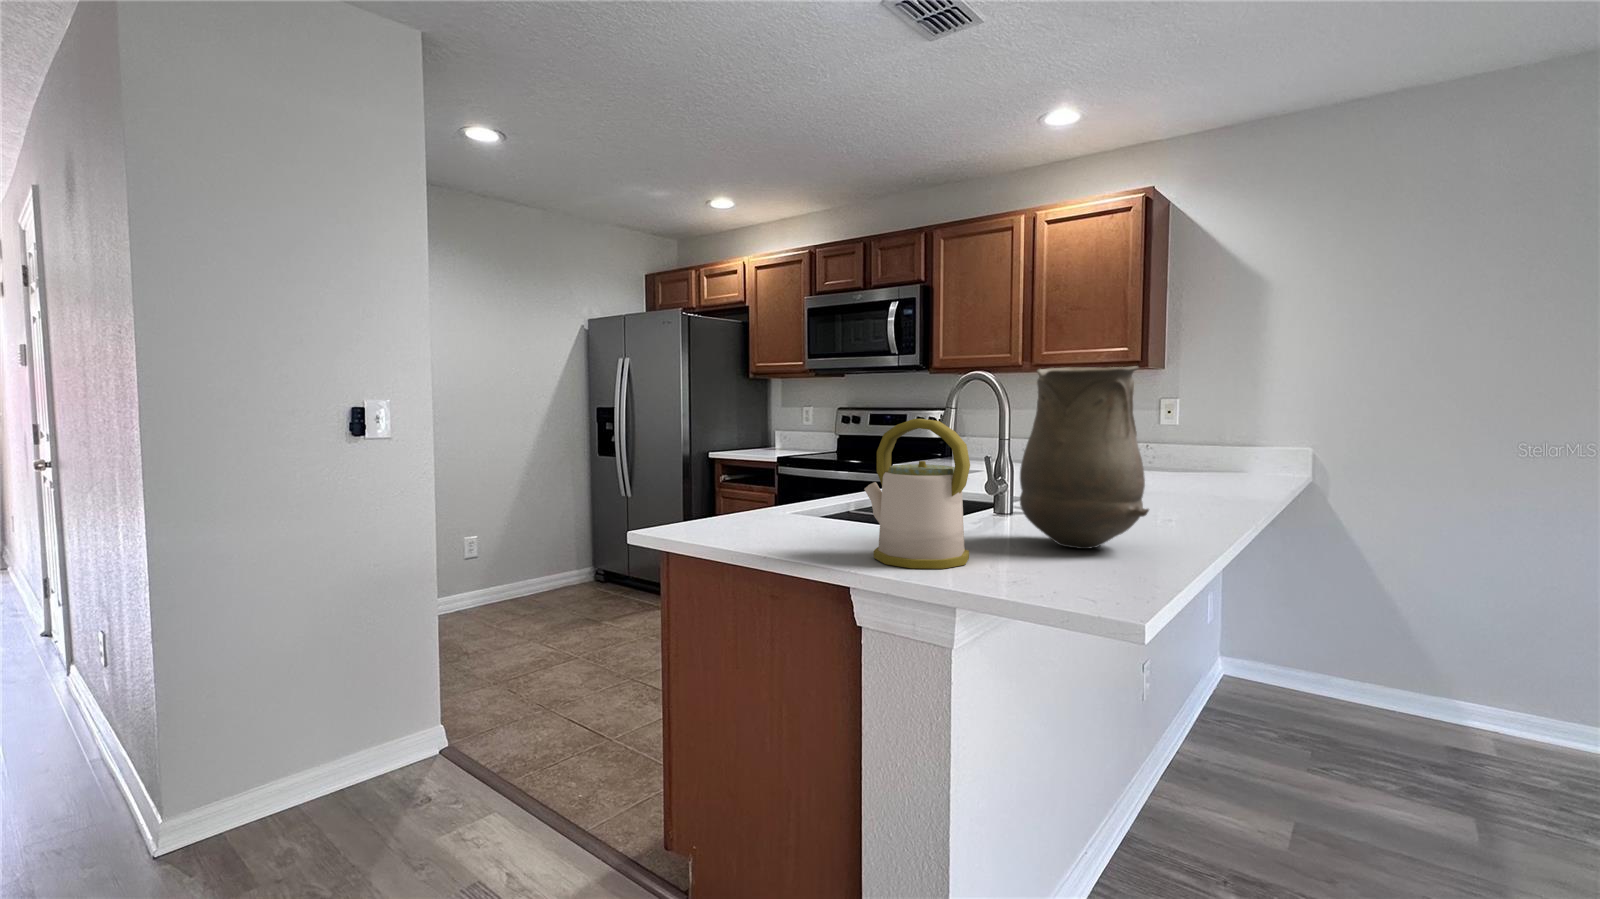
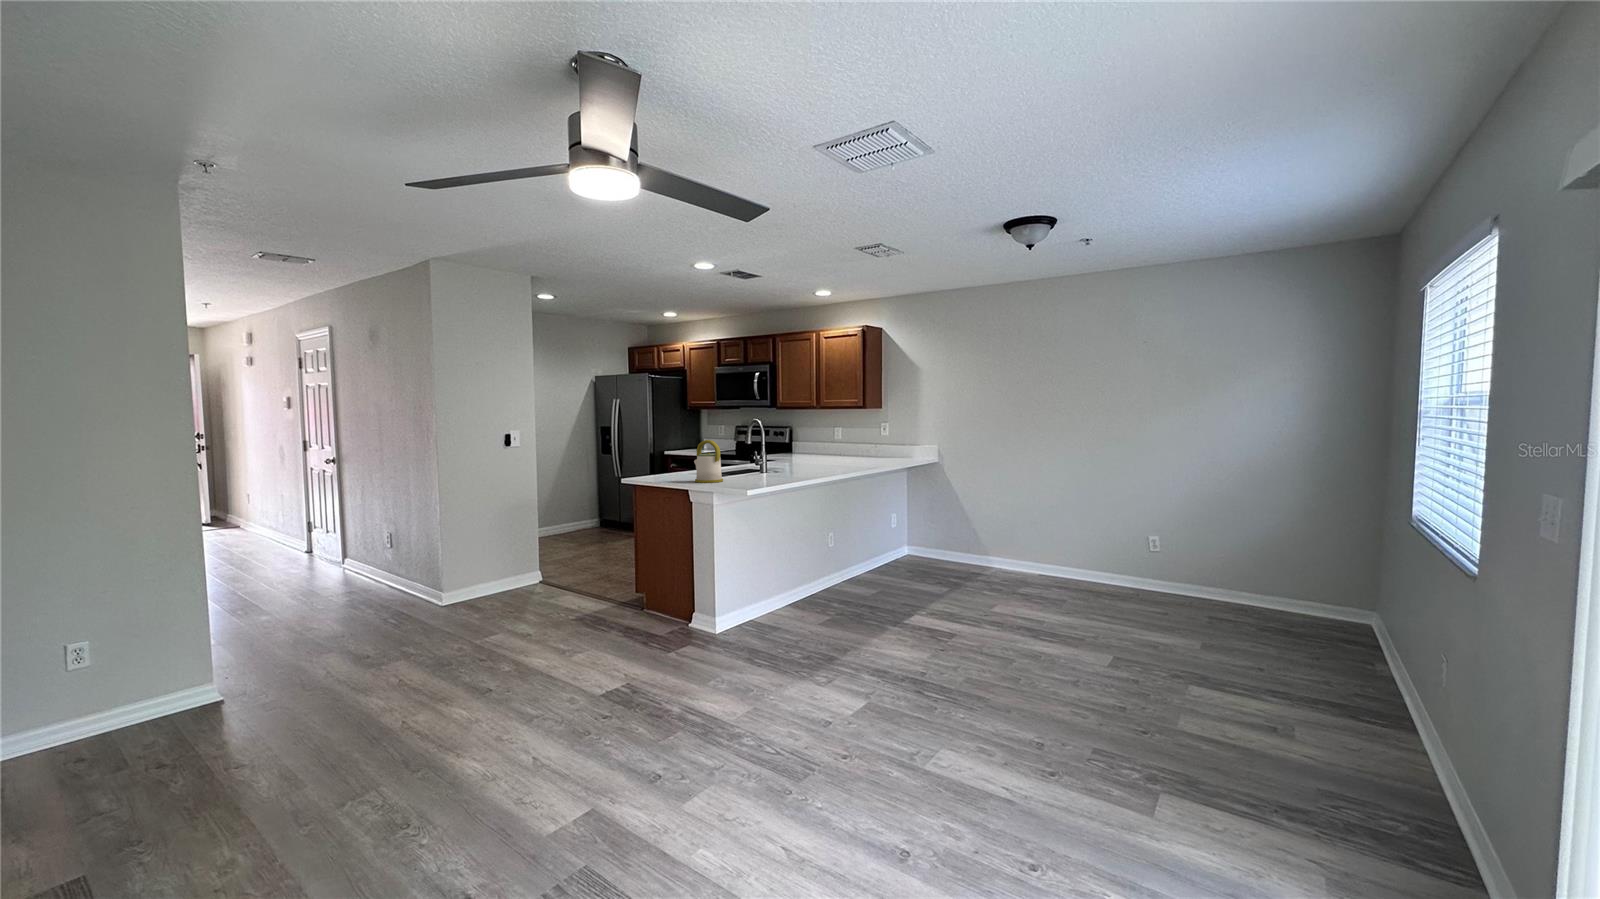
vase: present [1020,366,1149,549] -> none [745,422,781,479]

